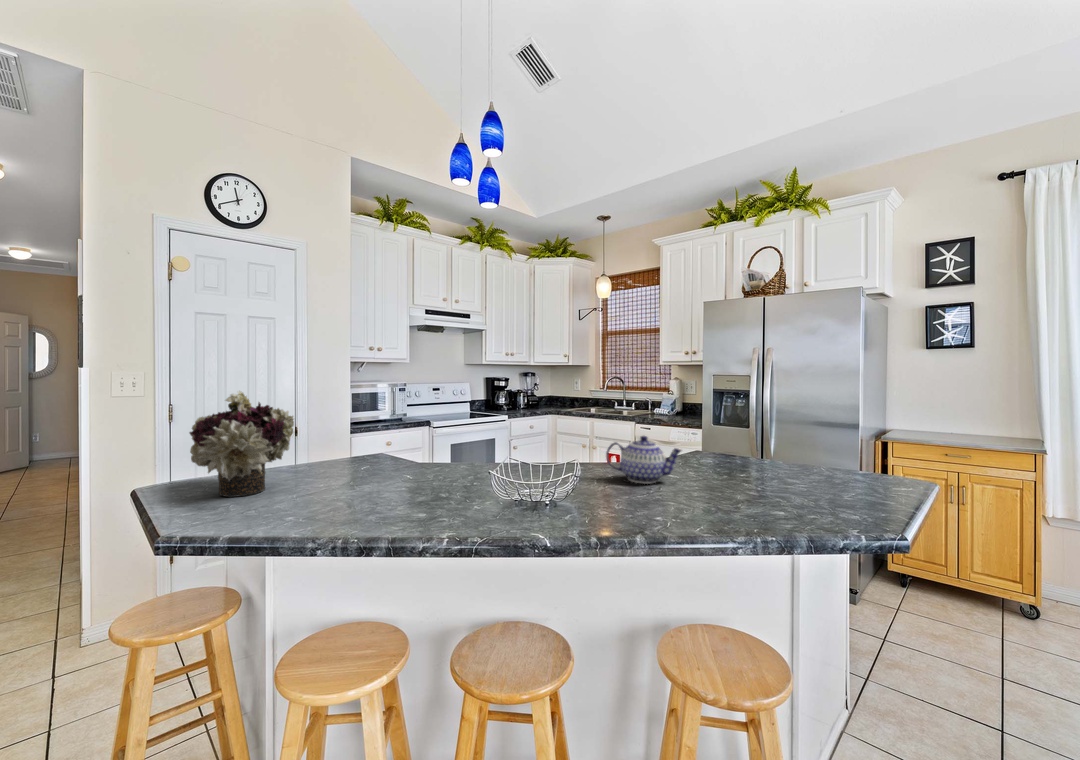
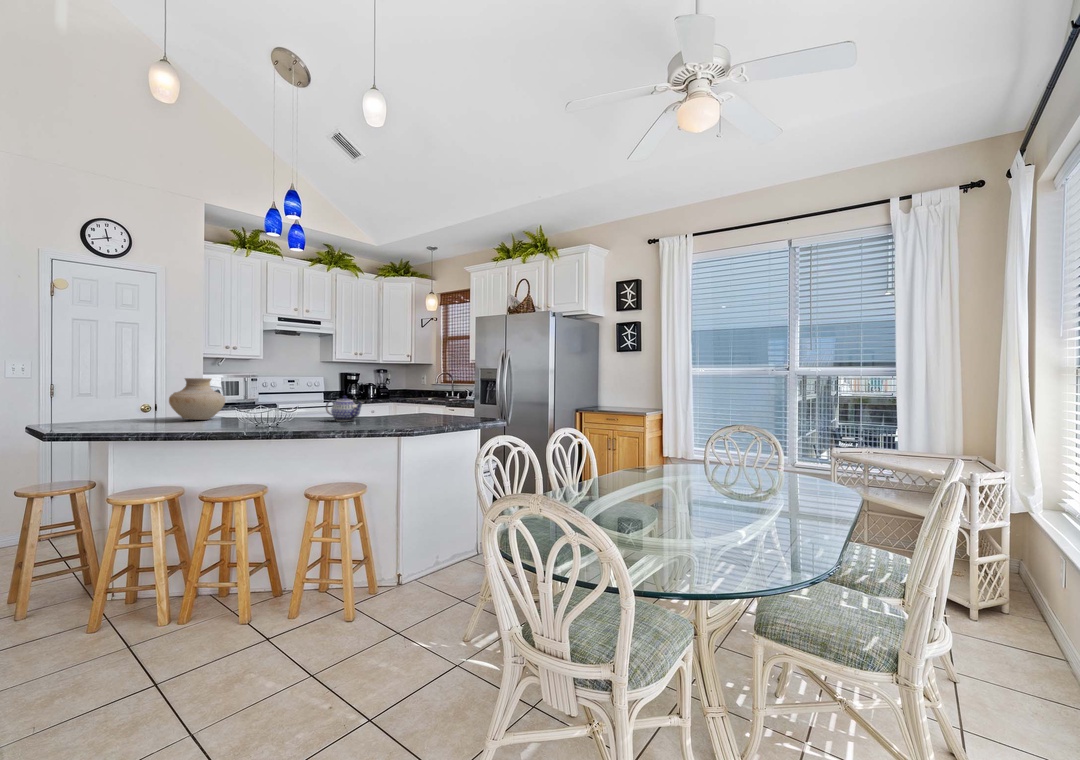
flower arrangement: present [190,391,294,497] -> none [59,368,128,427]
vase: none [351,402,432,475] -> present [169,378,225,420]

